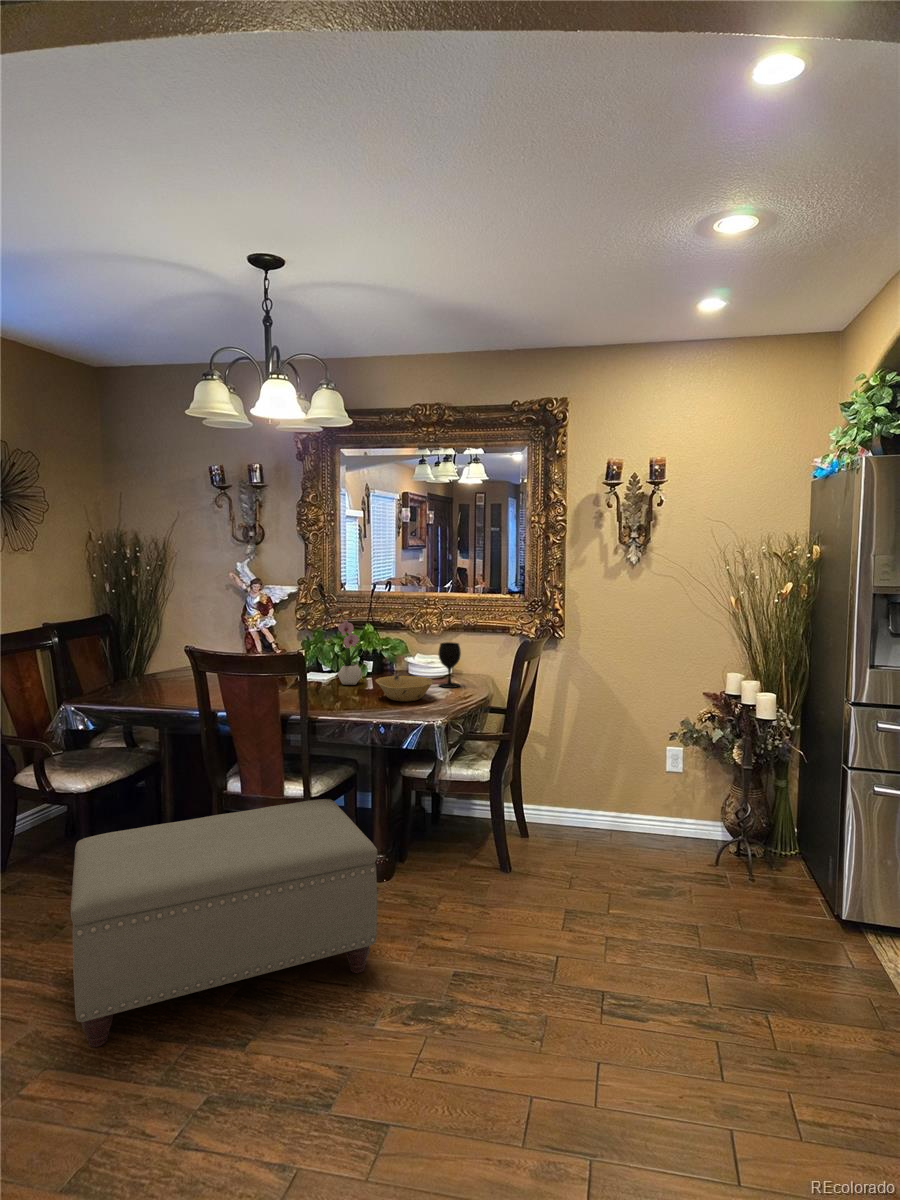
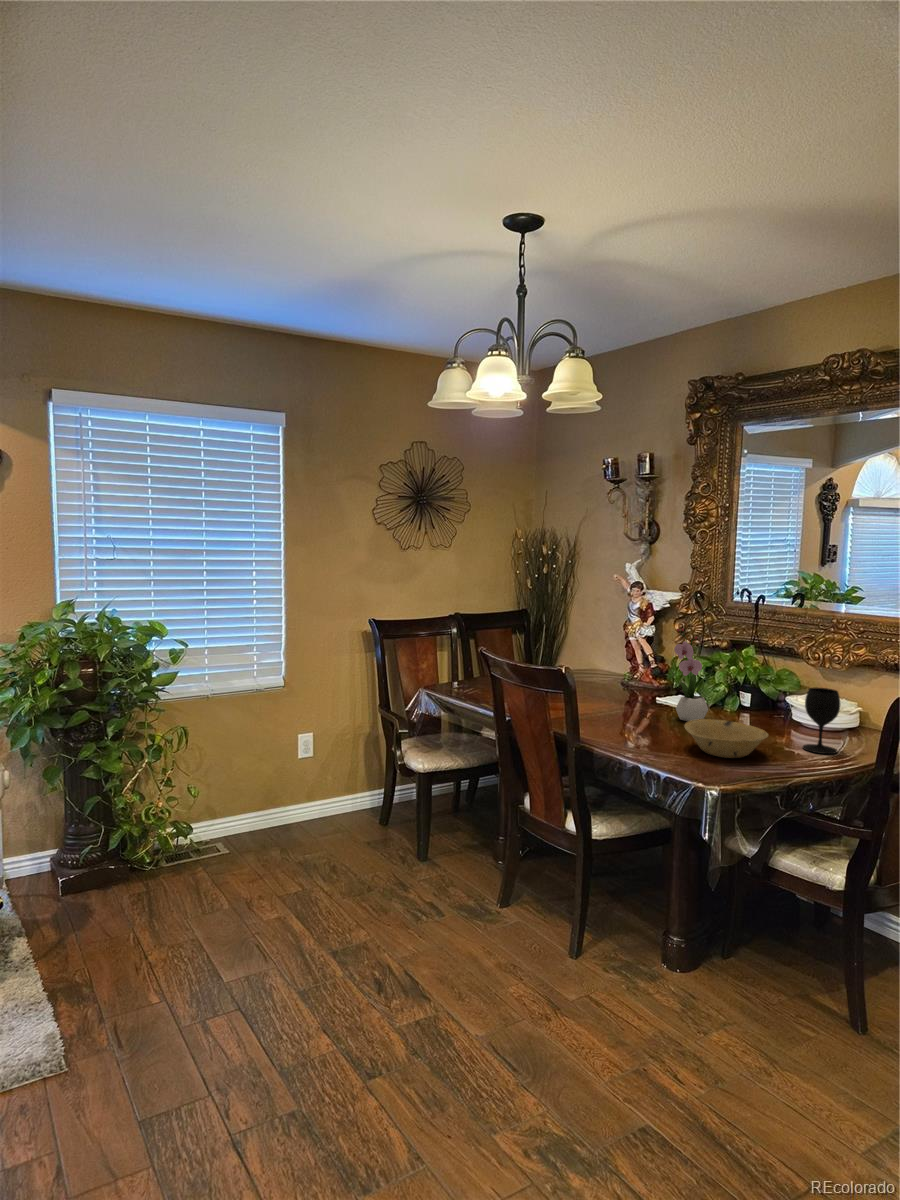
ottoman: present [71,799,378,1048] -> none [277,812,595,1067]

